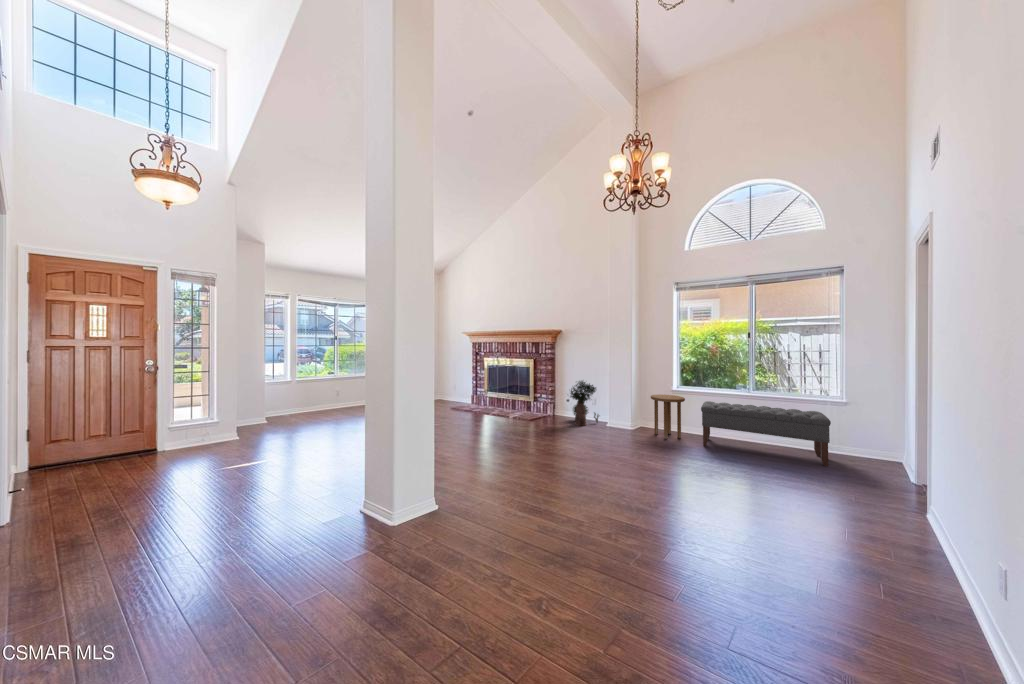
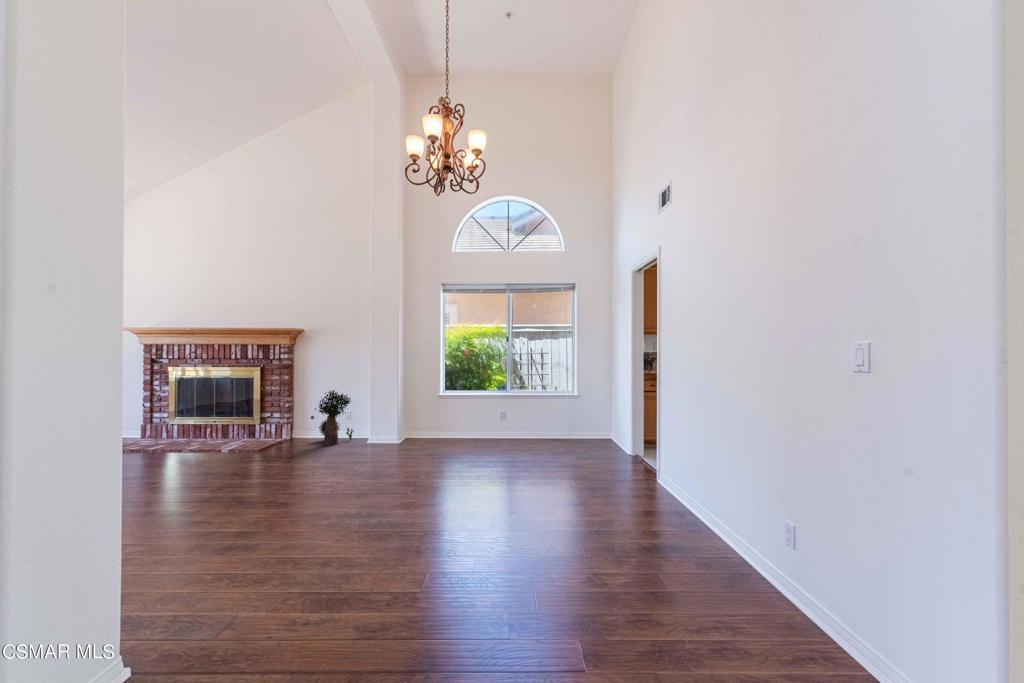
side table: present [651,394,685,439] -> none [410,400,442,444]
bench: present [701,401,831,466] -> none [455,402,541,444]

